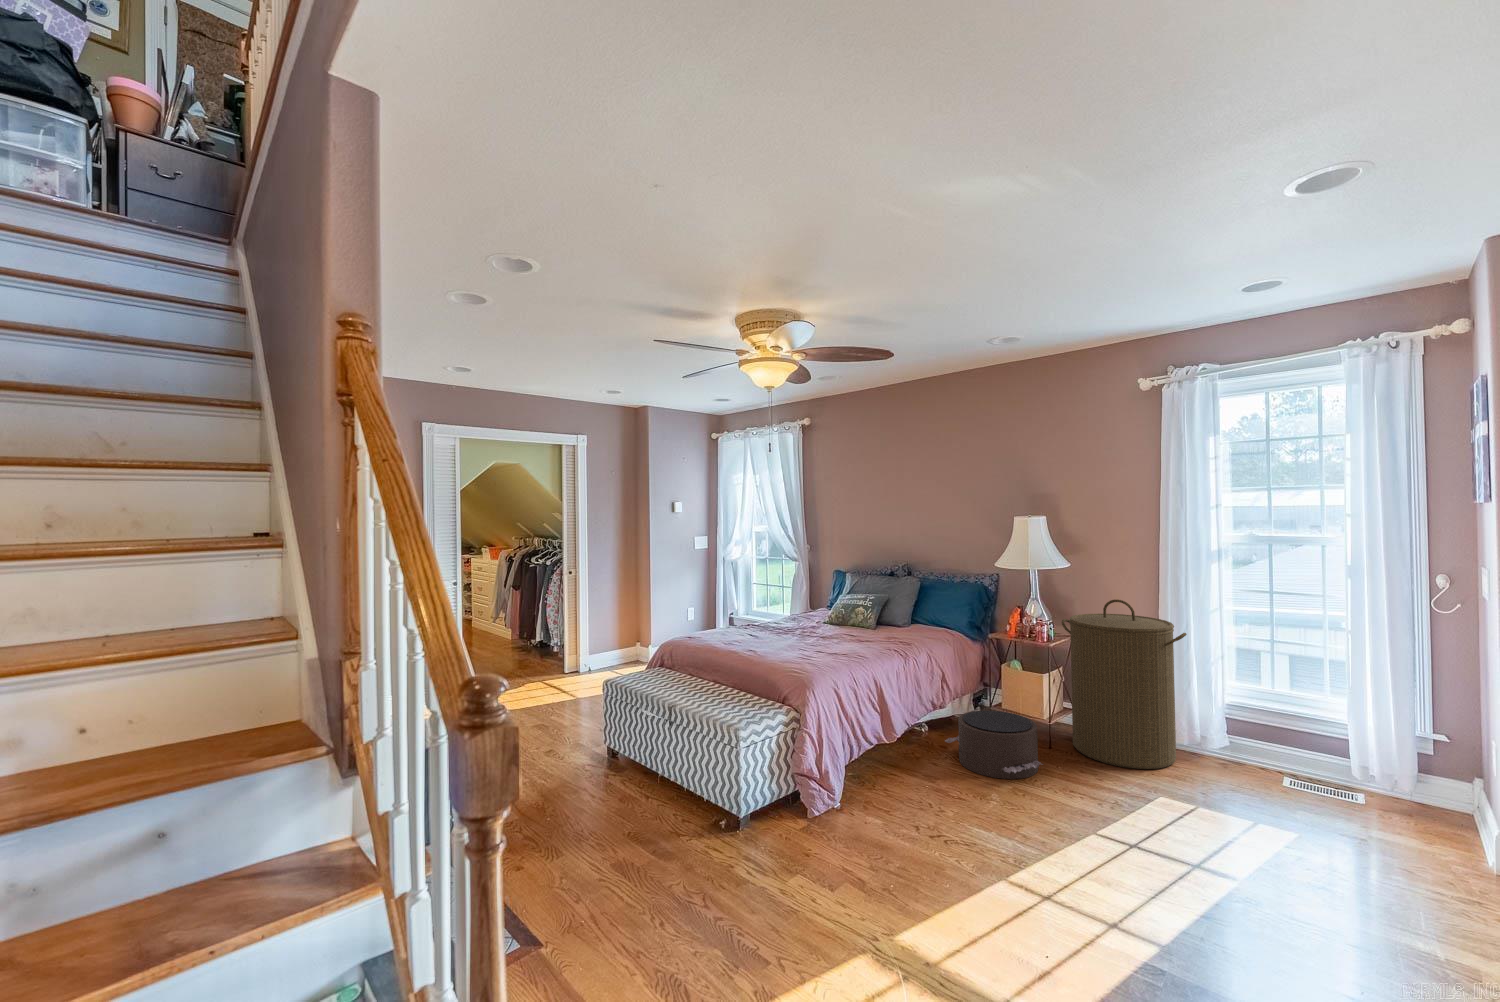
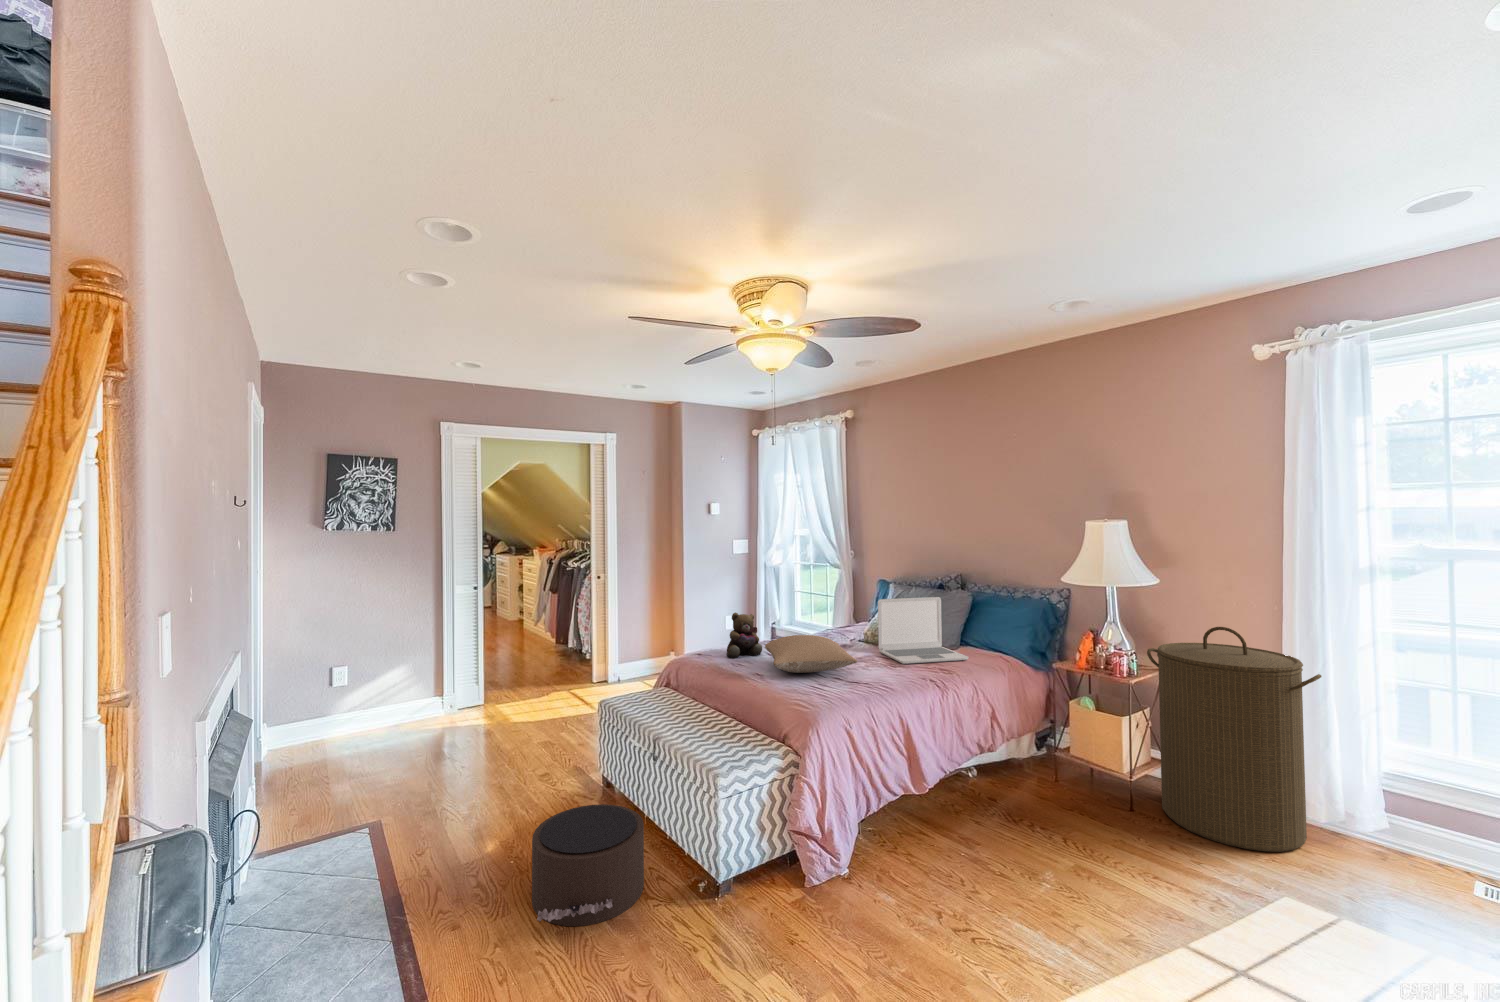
laptop: none [844,583,921,639] -> present [878,597,968,664]
teddy bear: none [715,600,746,640] -> present [727,612,762,658]
pillow: none [751,618,836,649] -> present [765,635,857,673]
pouf: present [945,710,1043,779] -> present [532,804,644,926]

